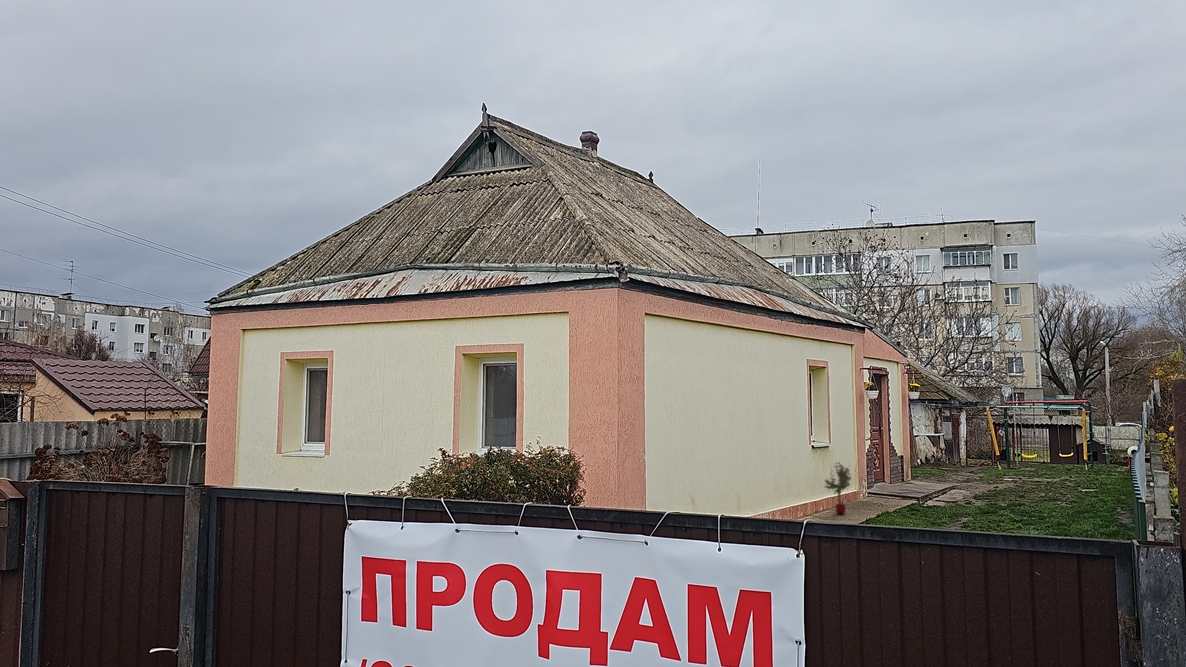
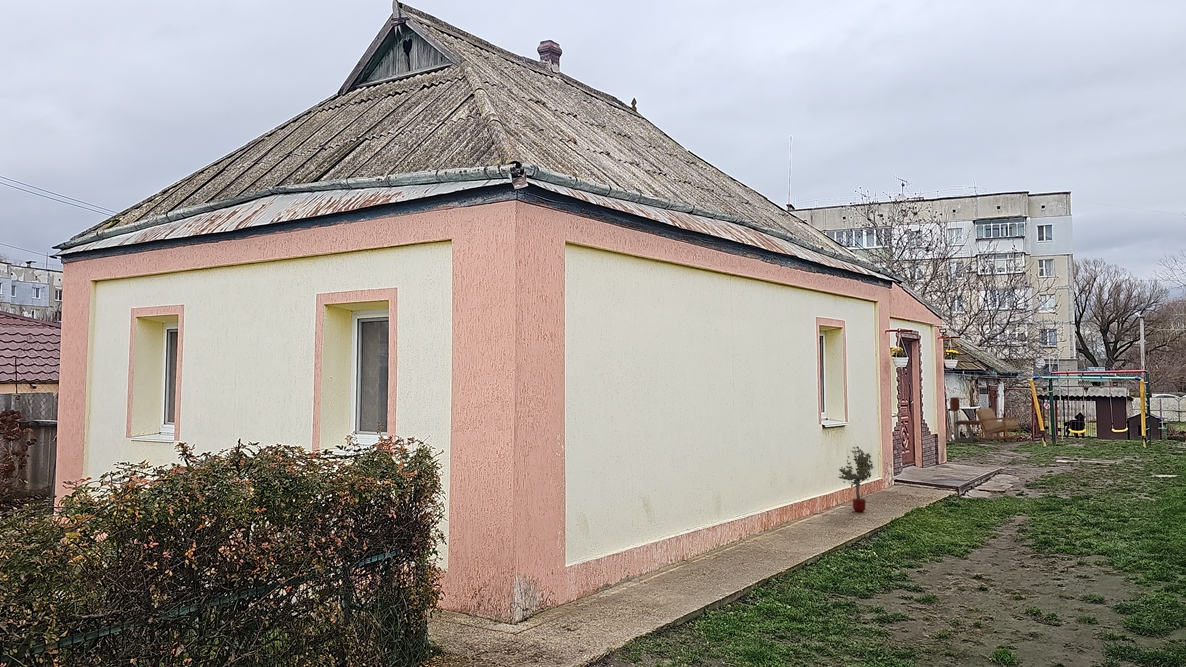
bench: none [916,425,944,466] -> present [950,397,981,442]
chair: none [939,435,980,463] -> present [976,408,1021,440]

